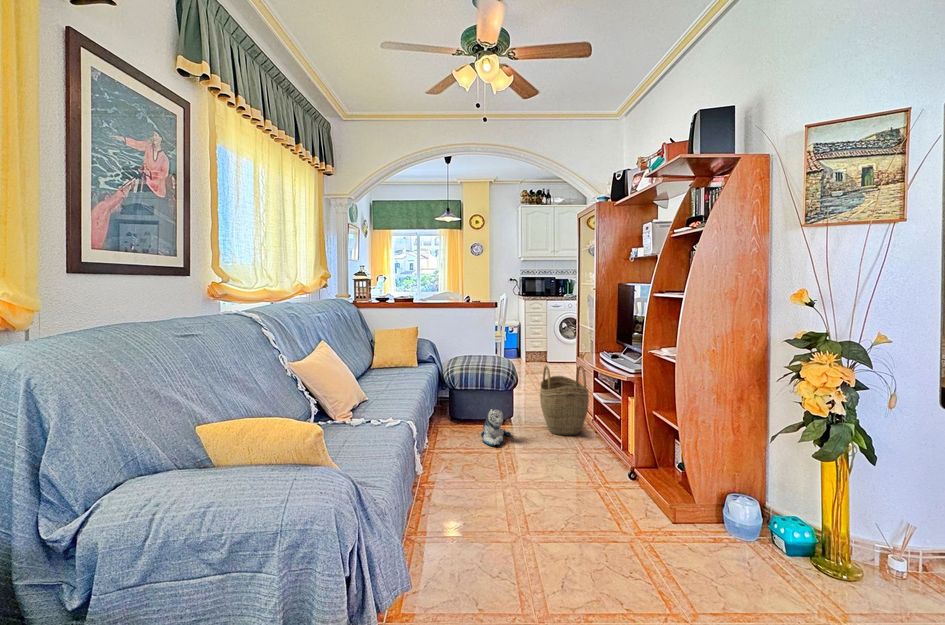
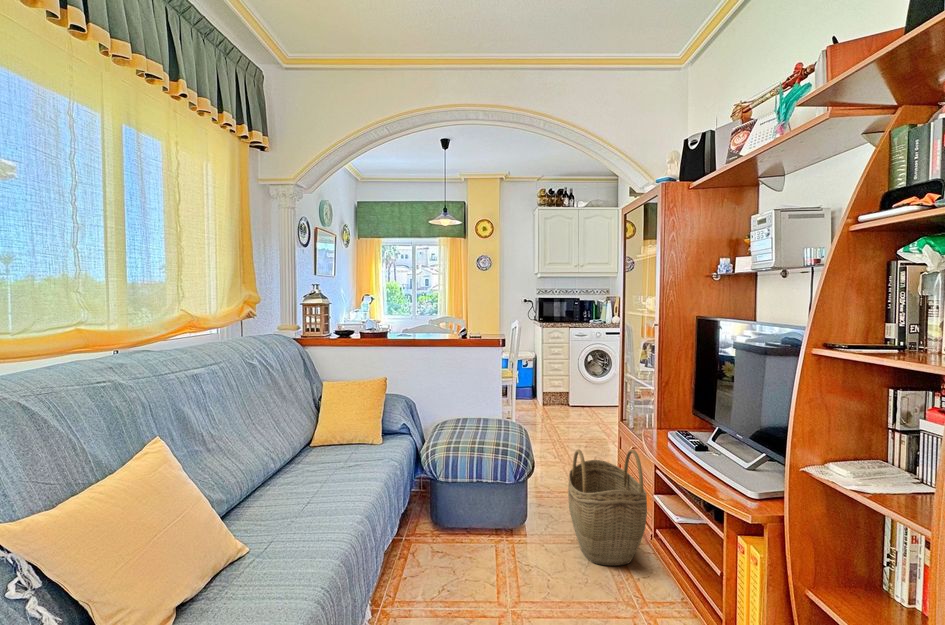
plush toy: present [481,409,511,446] -> none [474,525,522,595]

